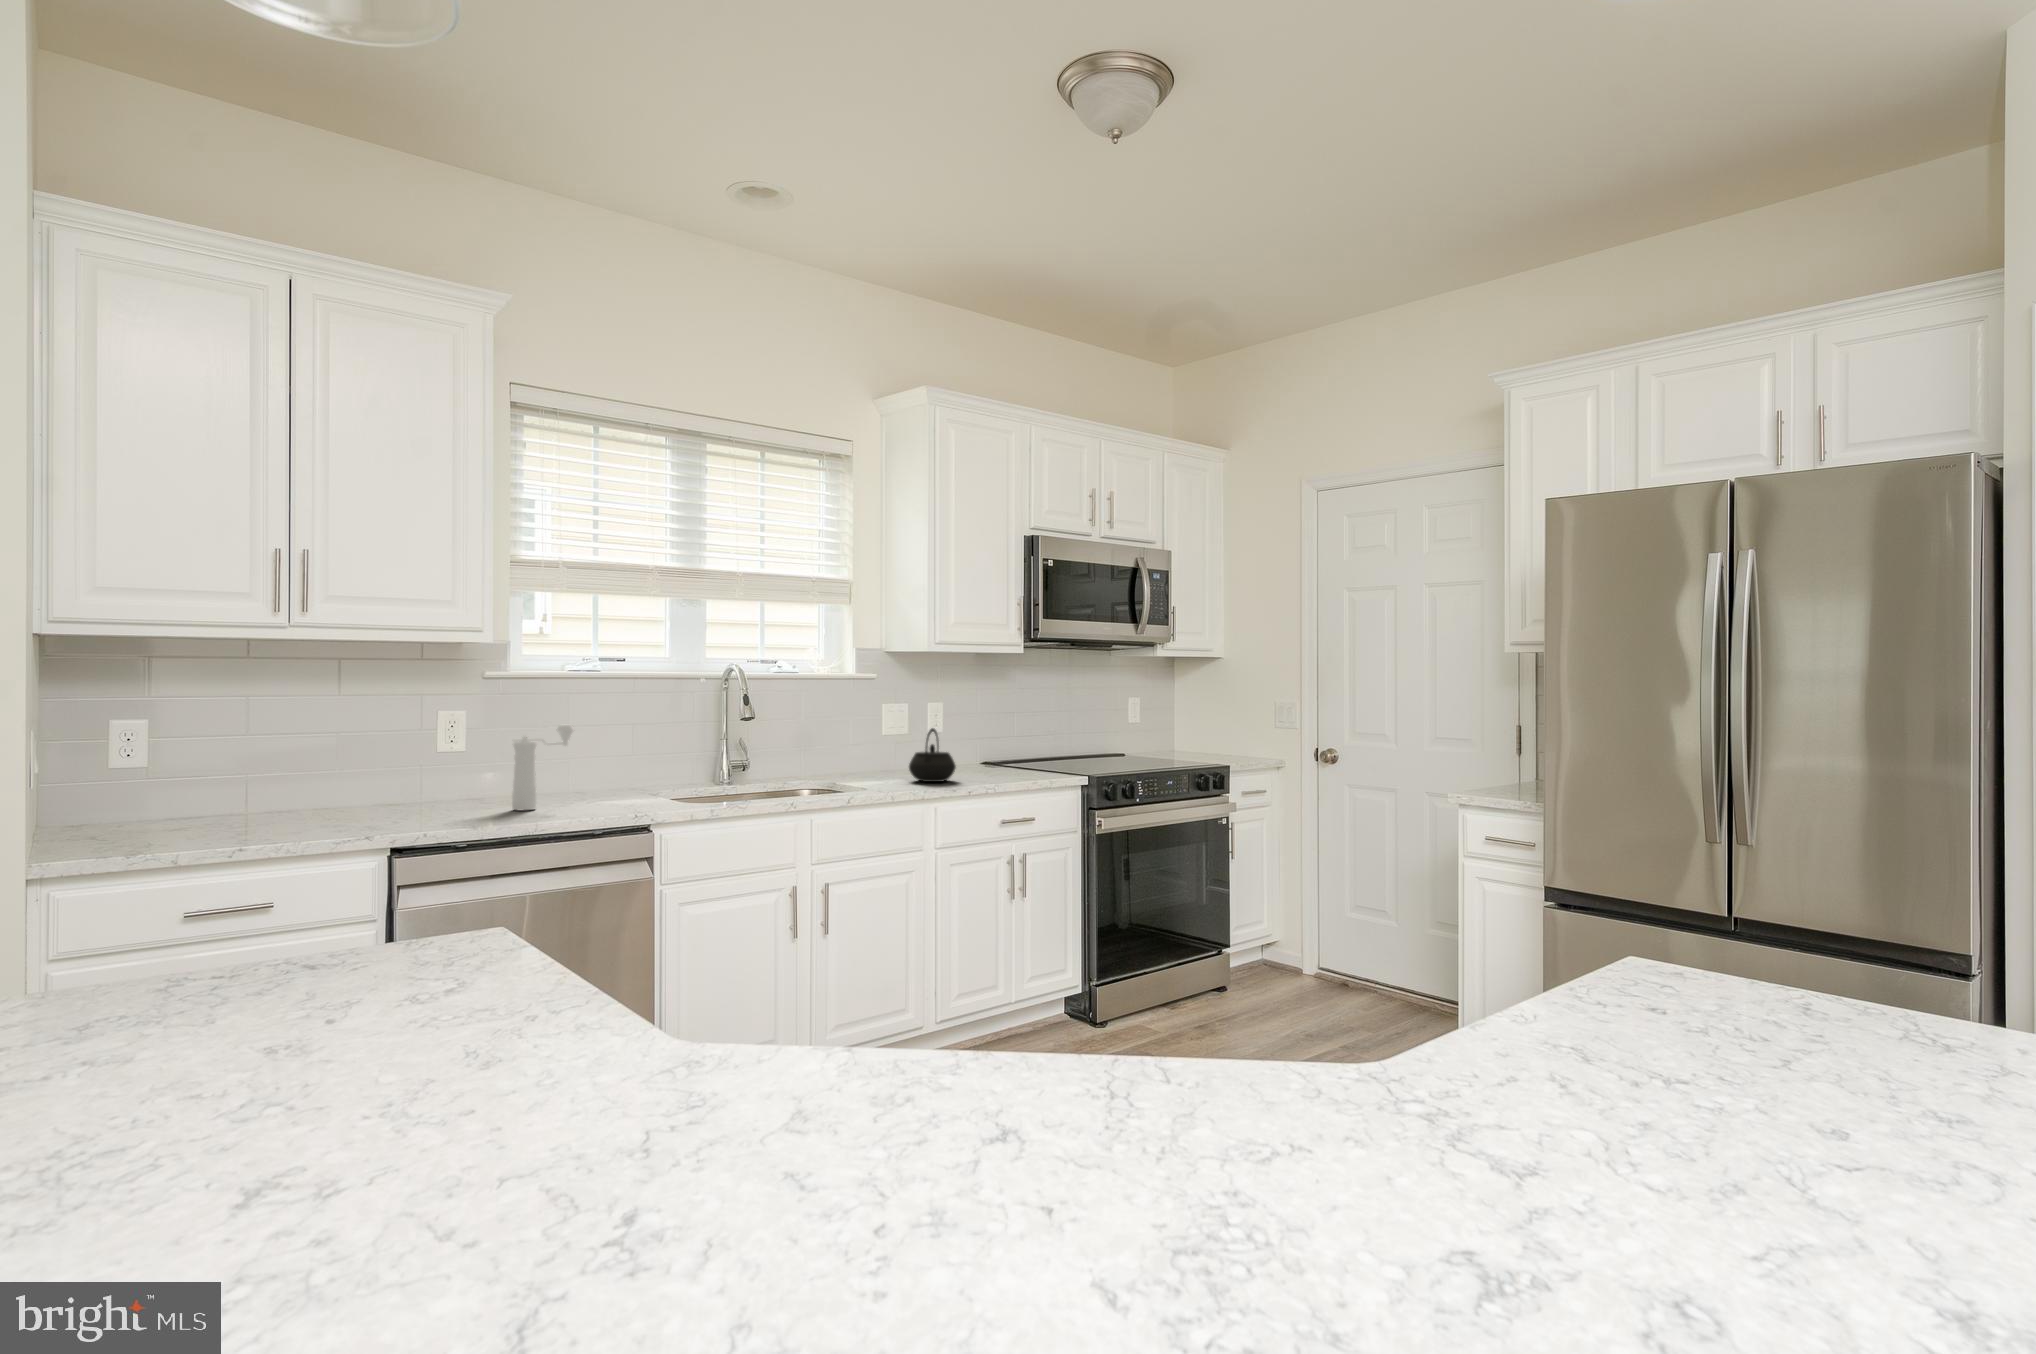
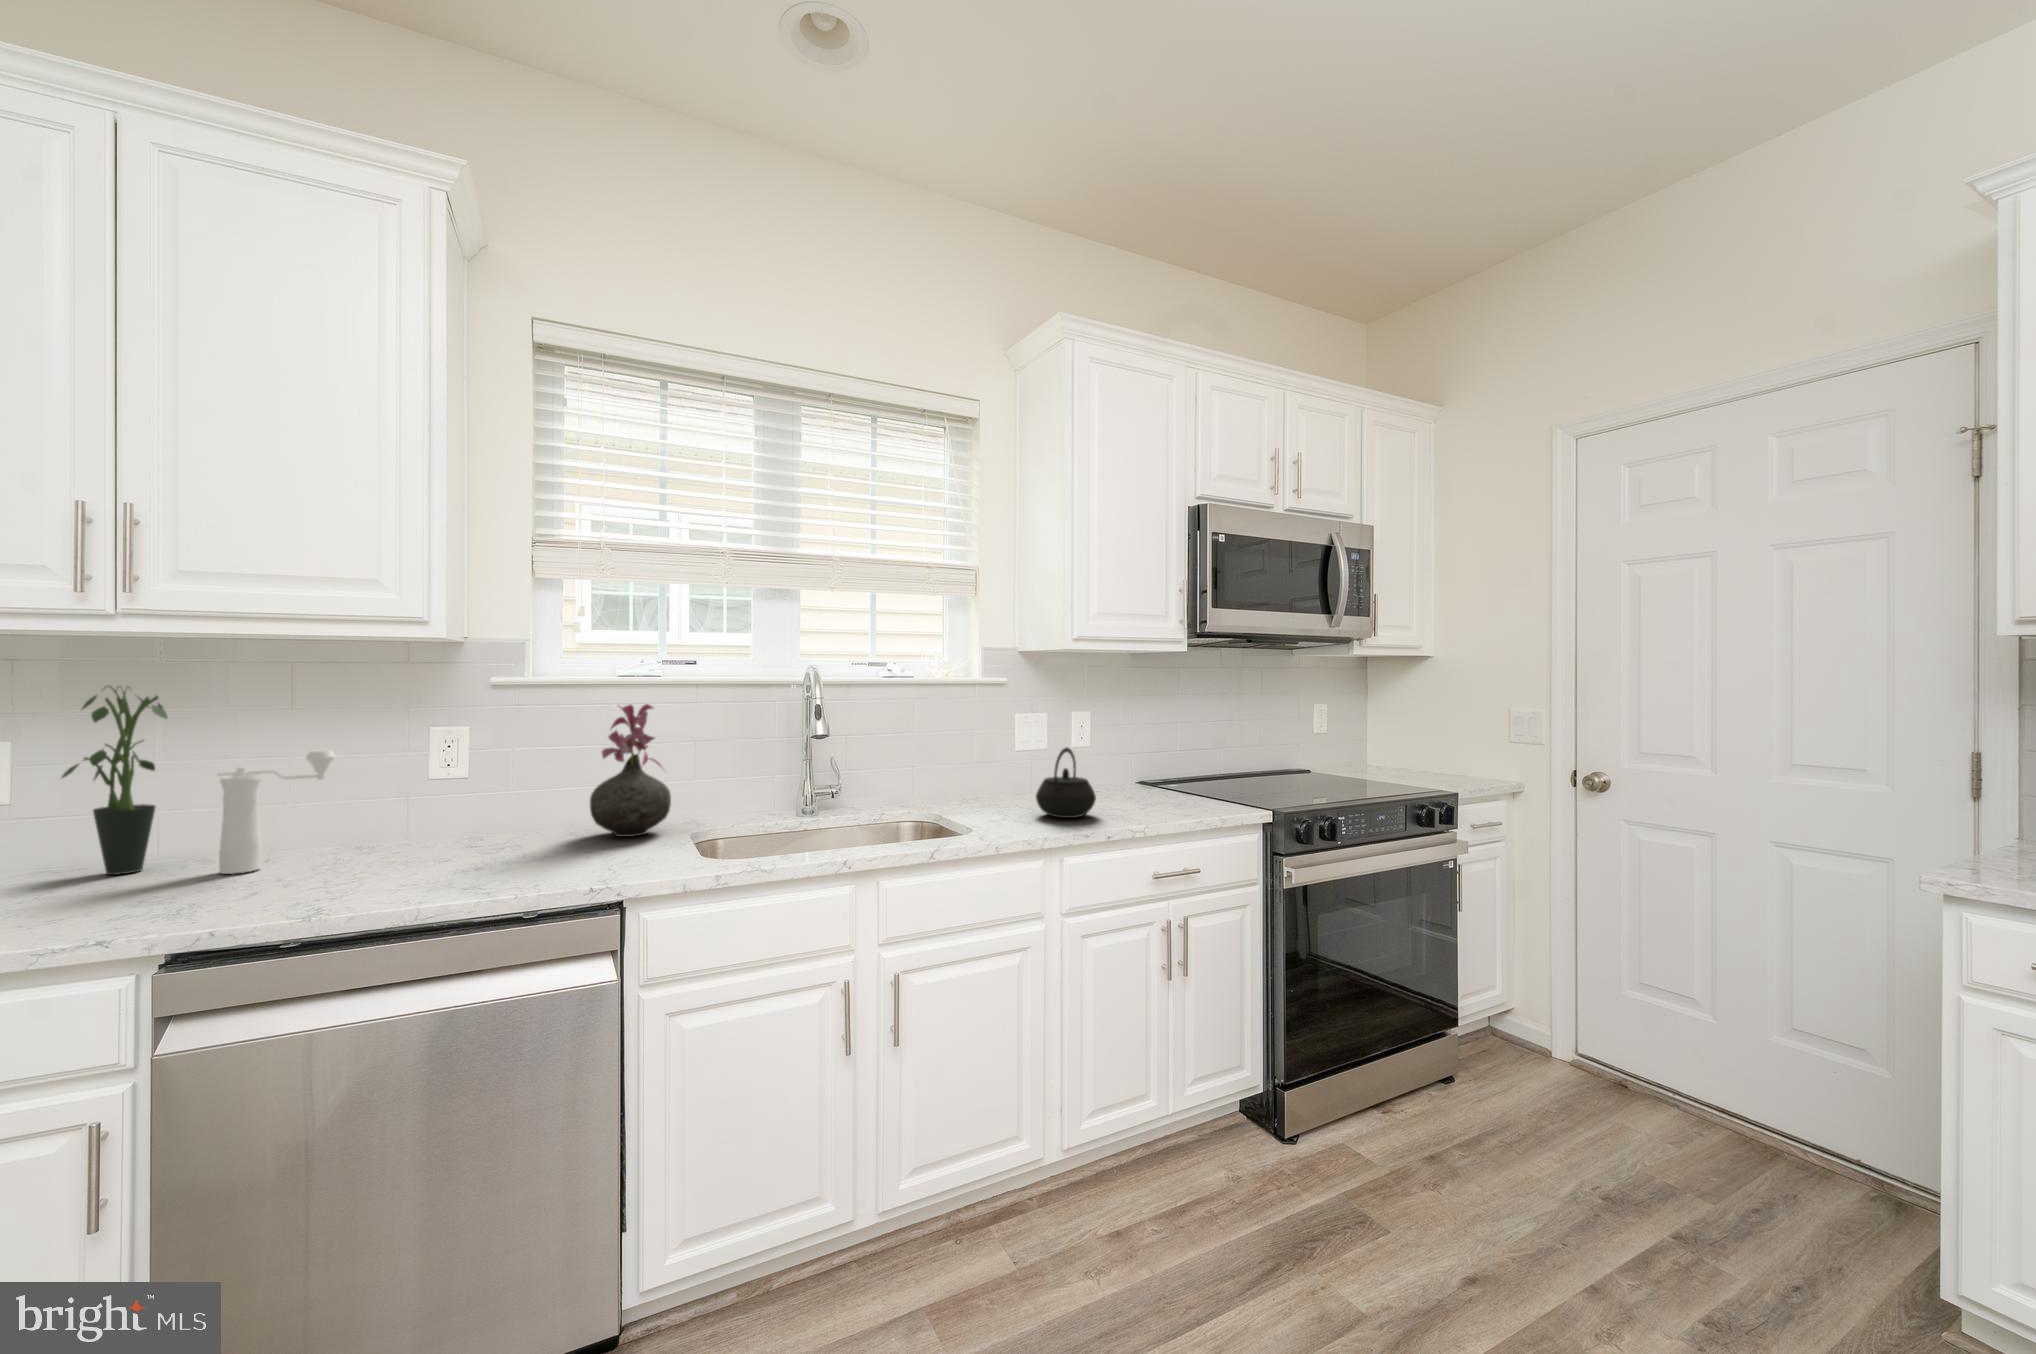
potted plant: none [206,676,284,817] -> present [62,686,167,875]
vase: none [571,693,631,795] -> present [590,704,671,837]
pepper mill: present [512,725,574,810] -> present [218,750,336,874]

